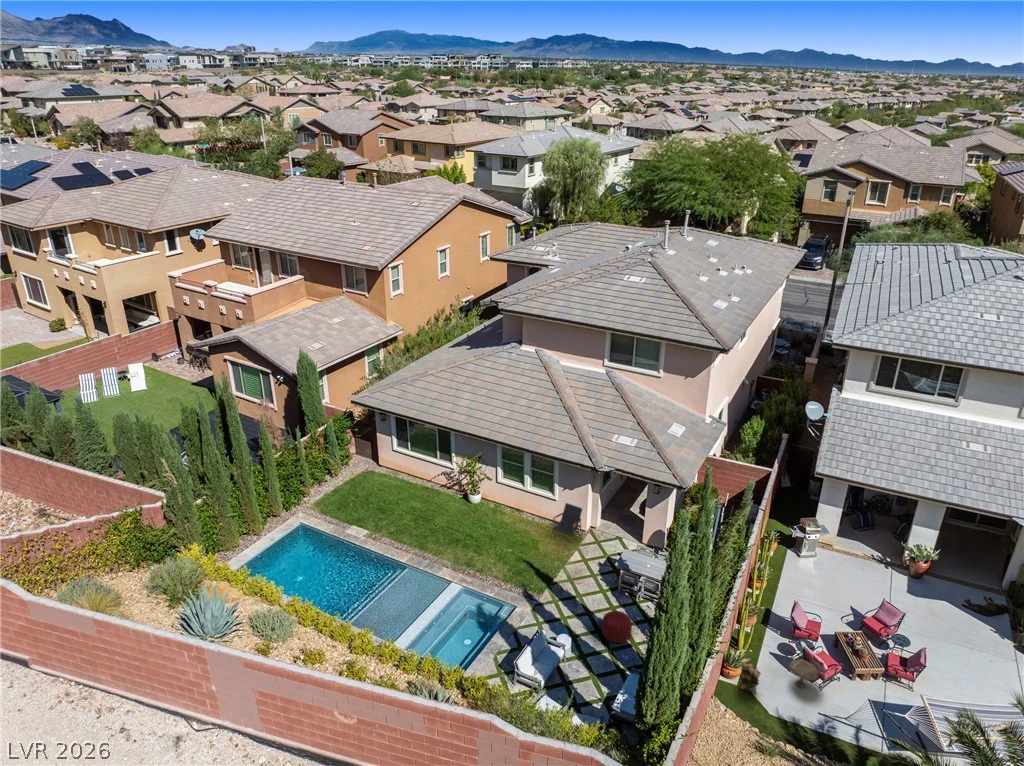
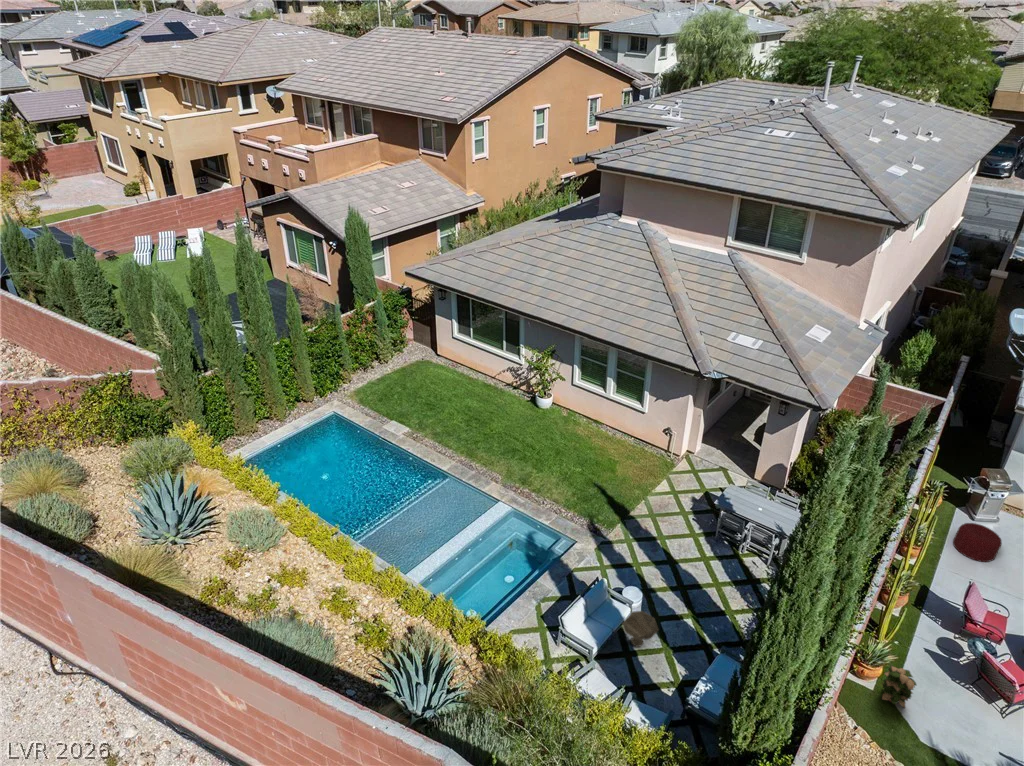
lounge chair: present [552,503,582,542] -> none [634,418,676,468]
ottoman: present [602,611,632,643] -> present [953,523,1002,562]
side table: present [789,659,819,687] -> present [622,611,658,647]

